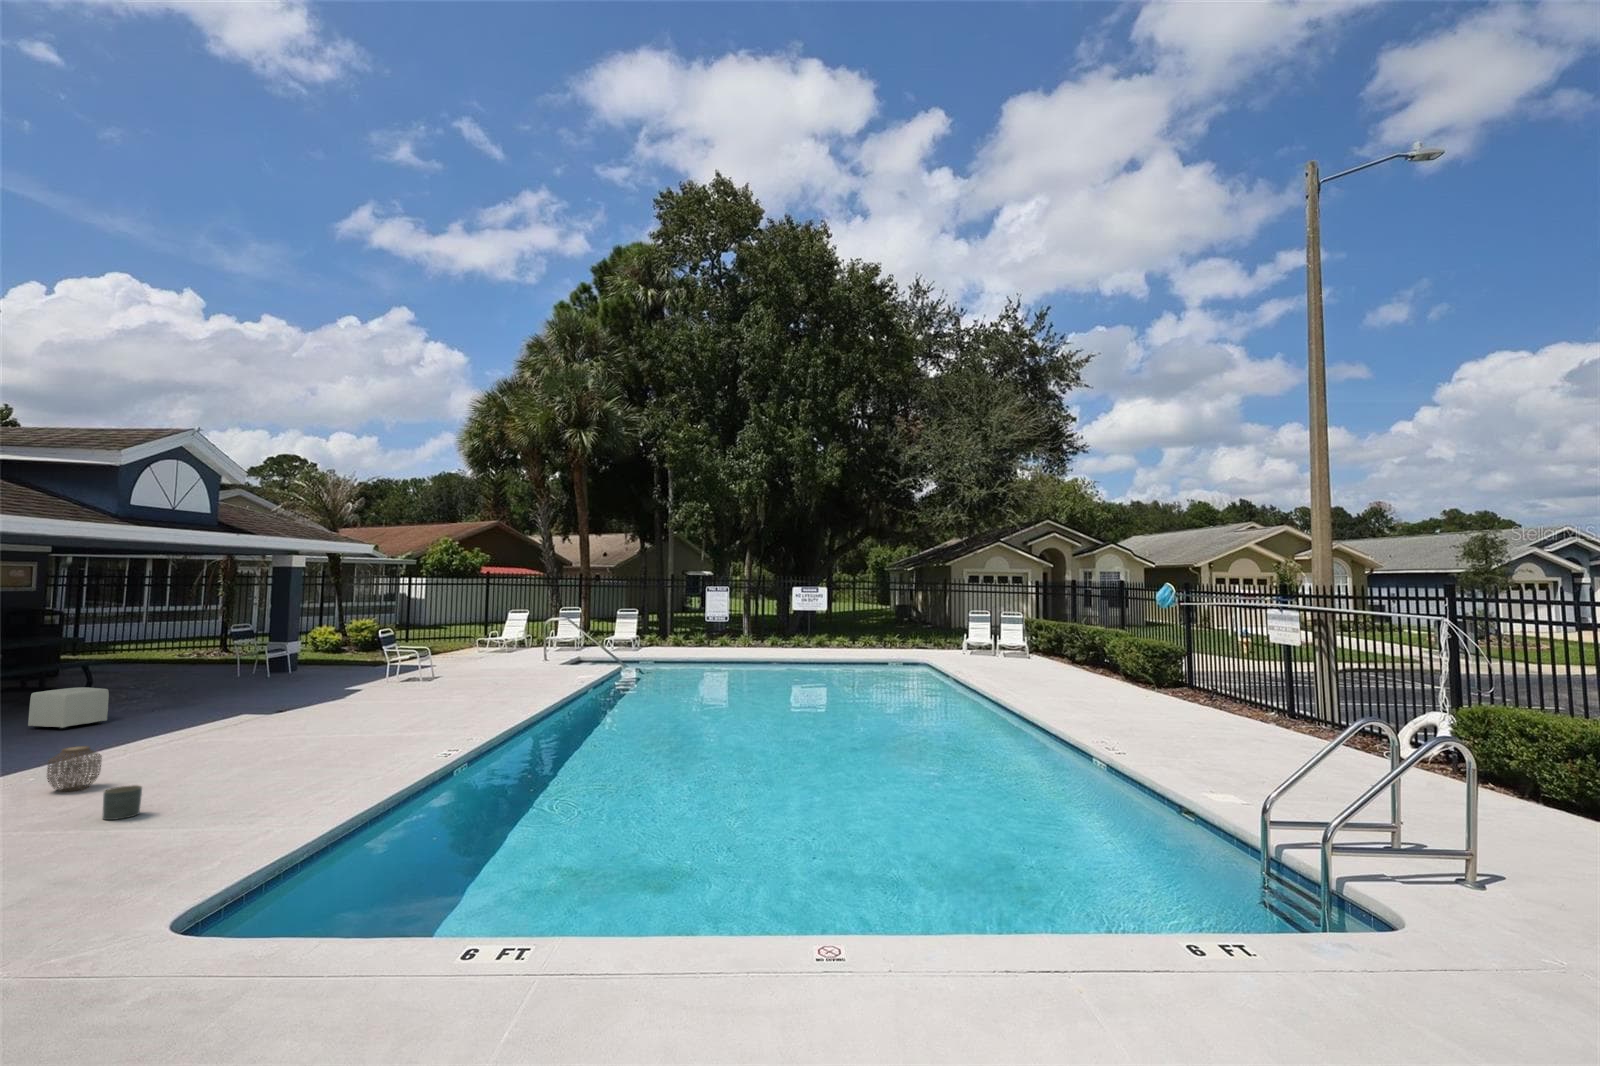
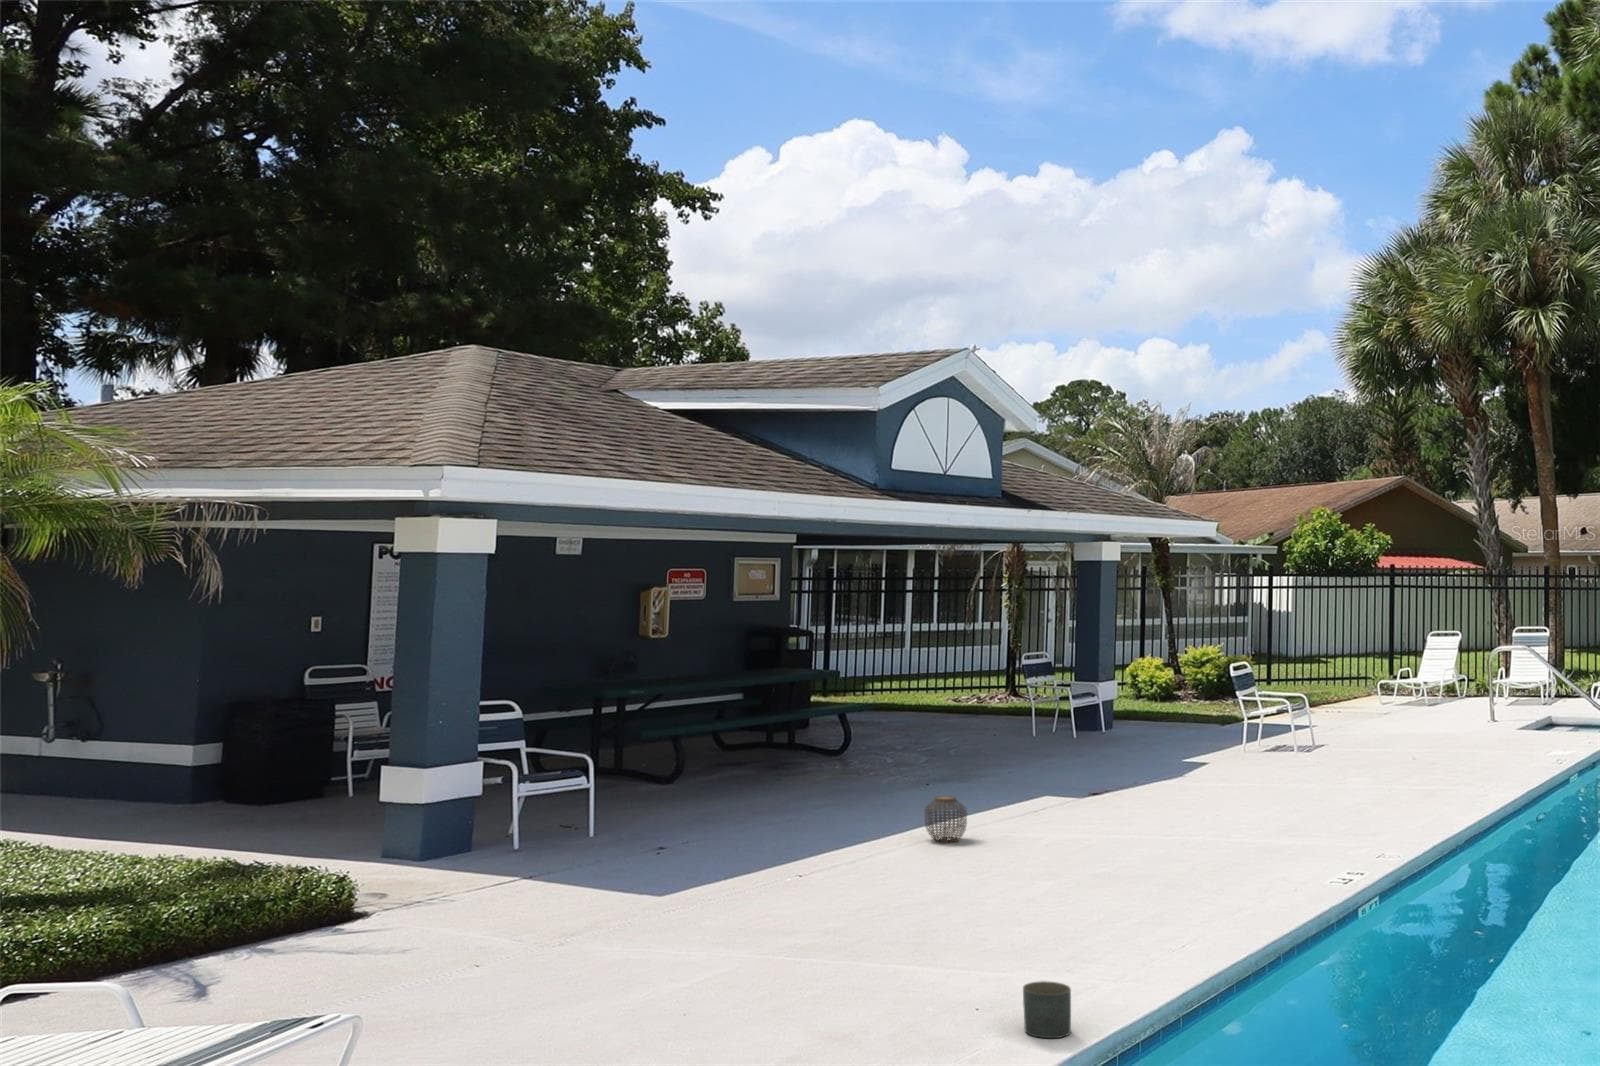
ottoman: present [28,687,109,730] -> none [883,731,948,777]
planter: present [103,785,142,820] -> present [1023,981,1071,1038]

